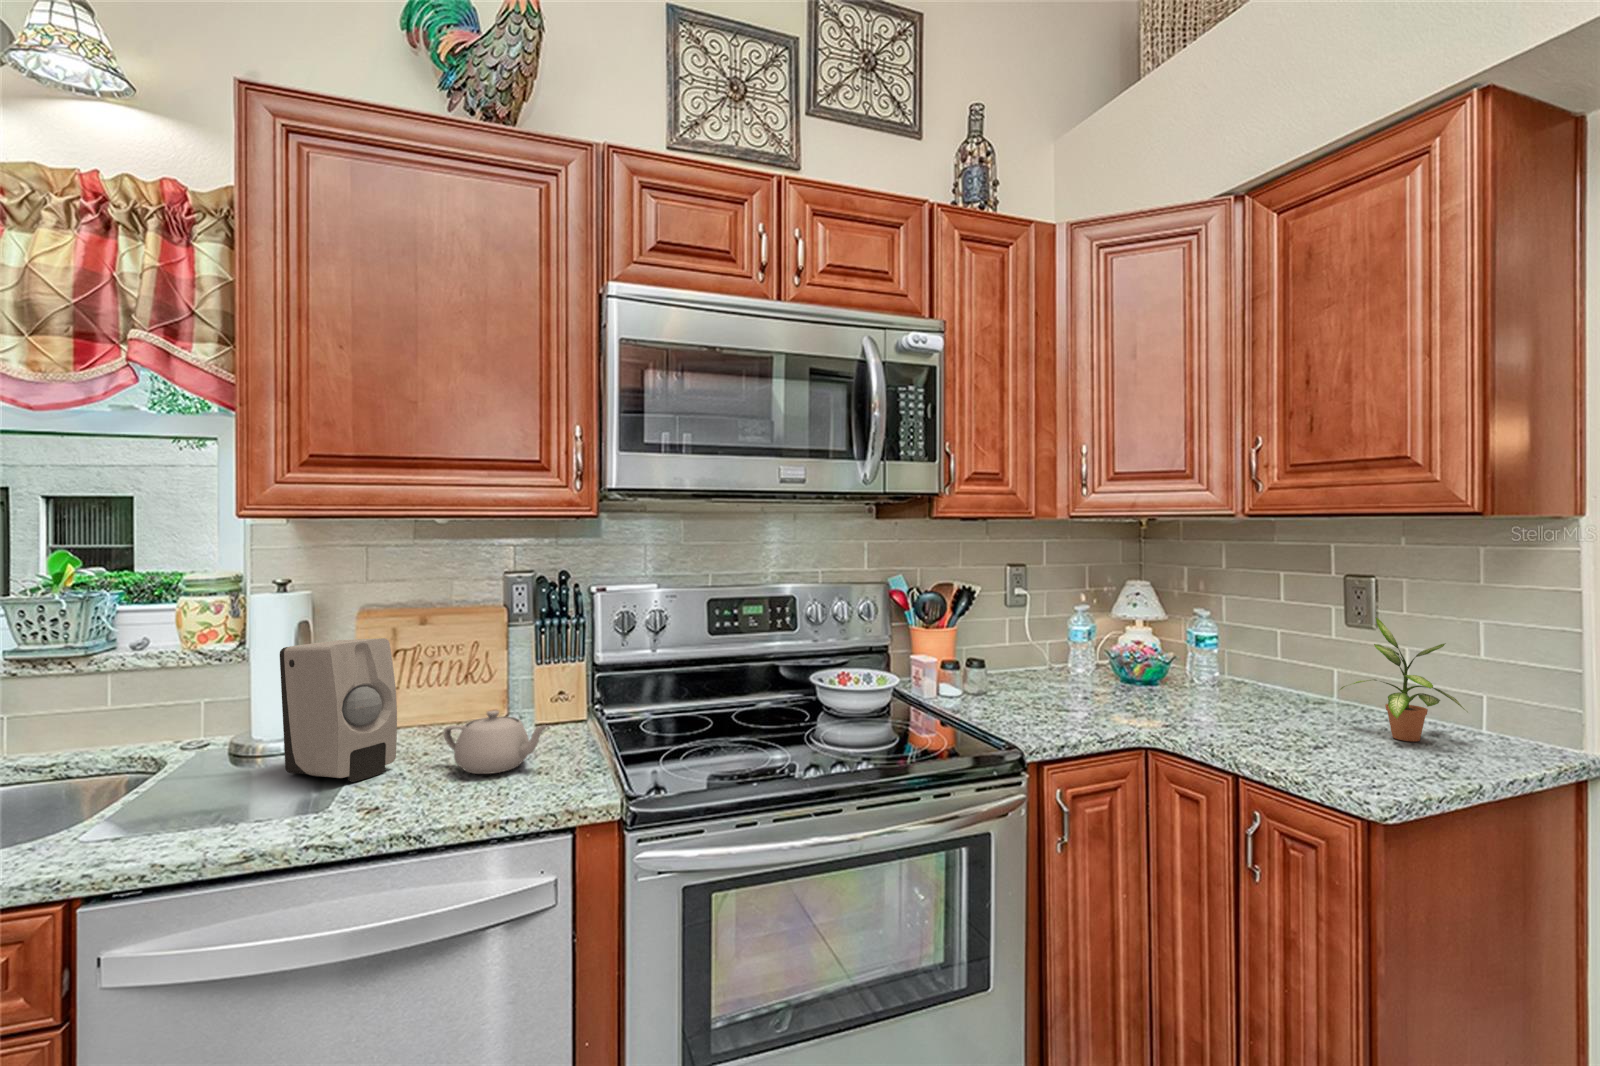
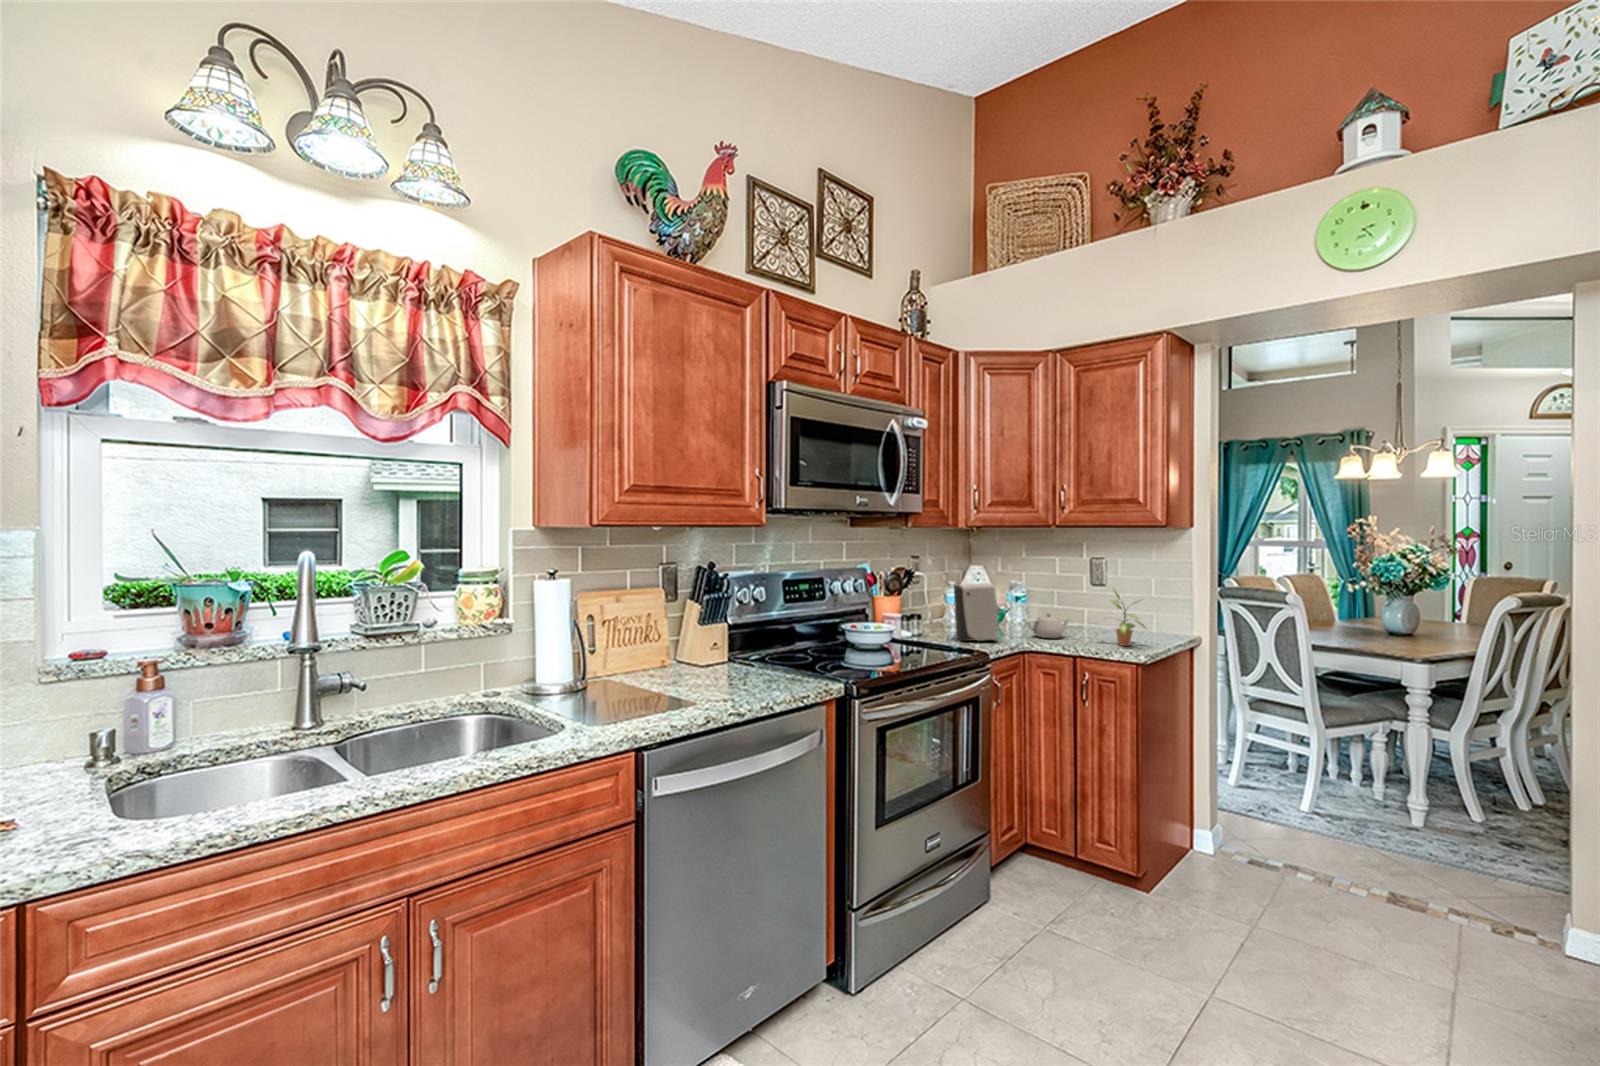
soap dispenser: present [280,638,397,782] -> present [954,583,998,641]
teapot: present [444,710,548,774] -> present [1028,613,1070,638]

